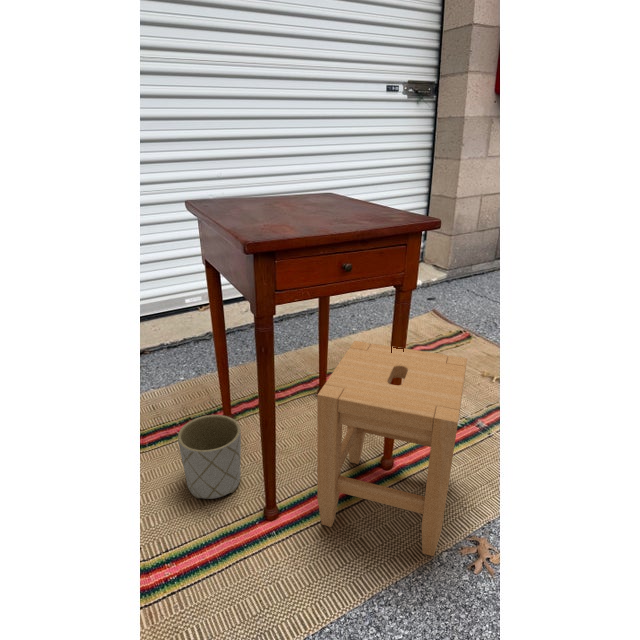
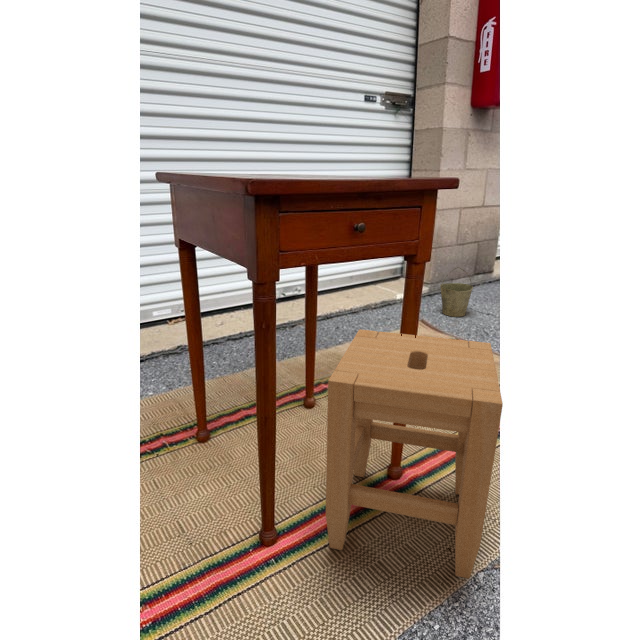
bucket: none [454,258,486,305] -> present [440,270,473,317]
planter: present [178,415,241,499] -> none [151,422,228,524]

